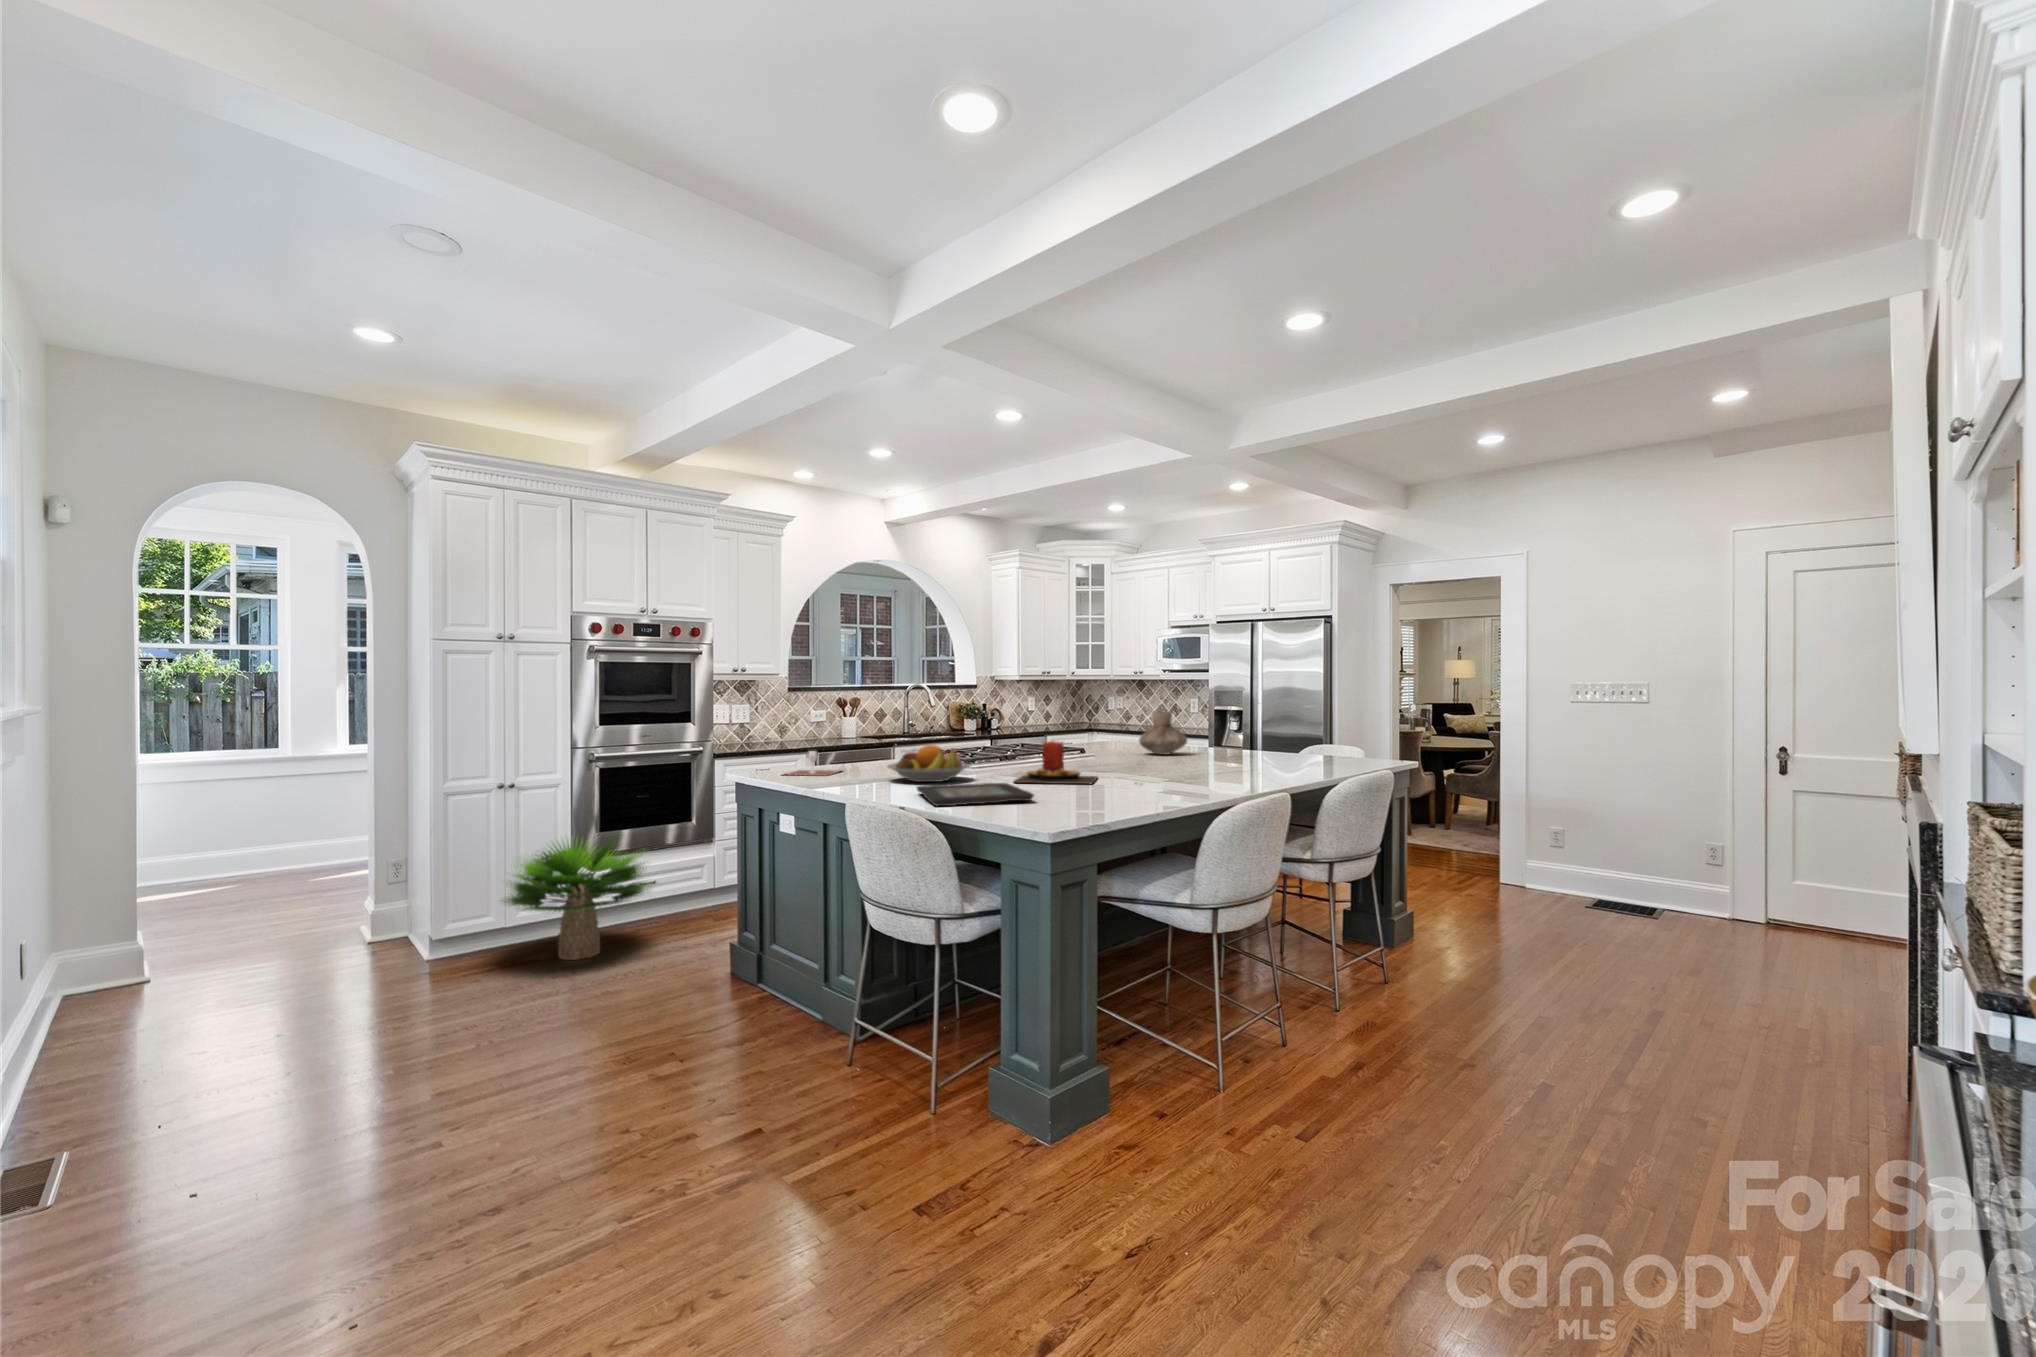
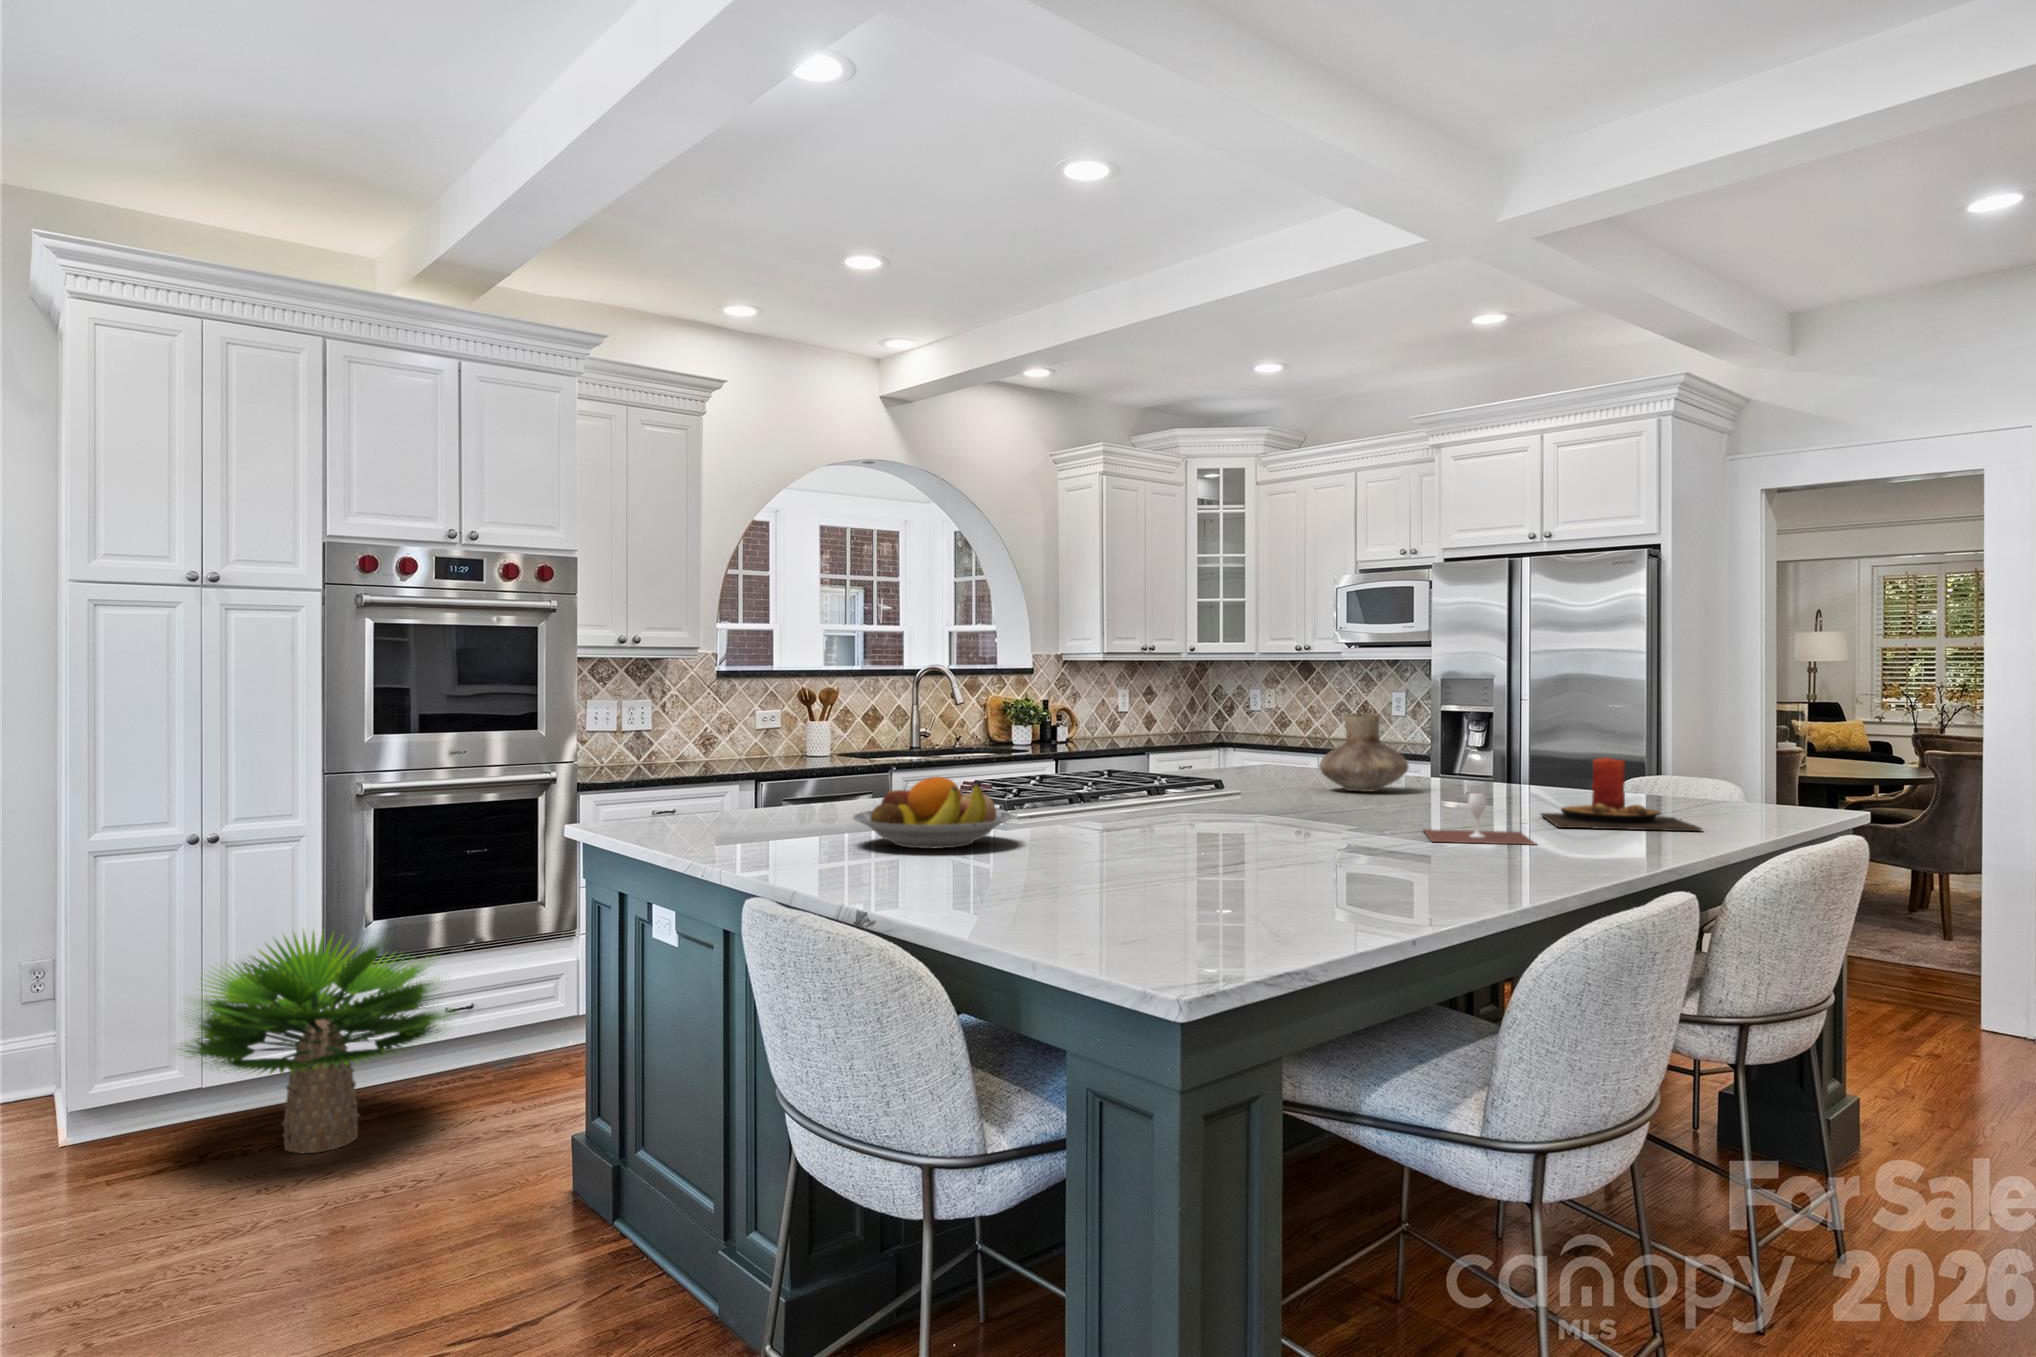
candle: present [1014,741,1097,784] -> present [1541,757,1702,832]
wine glass: present [787,751,838,776] -> present [1424,793,1535,845]
decorative tray: present [917,783,1034,806] -> none [900,856,1140,913]

